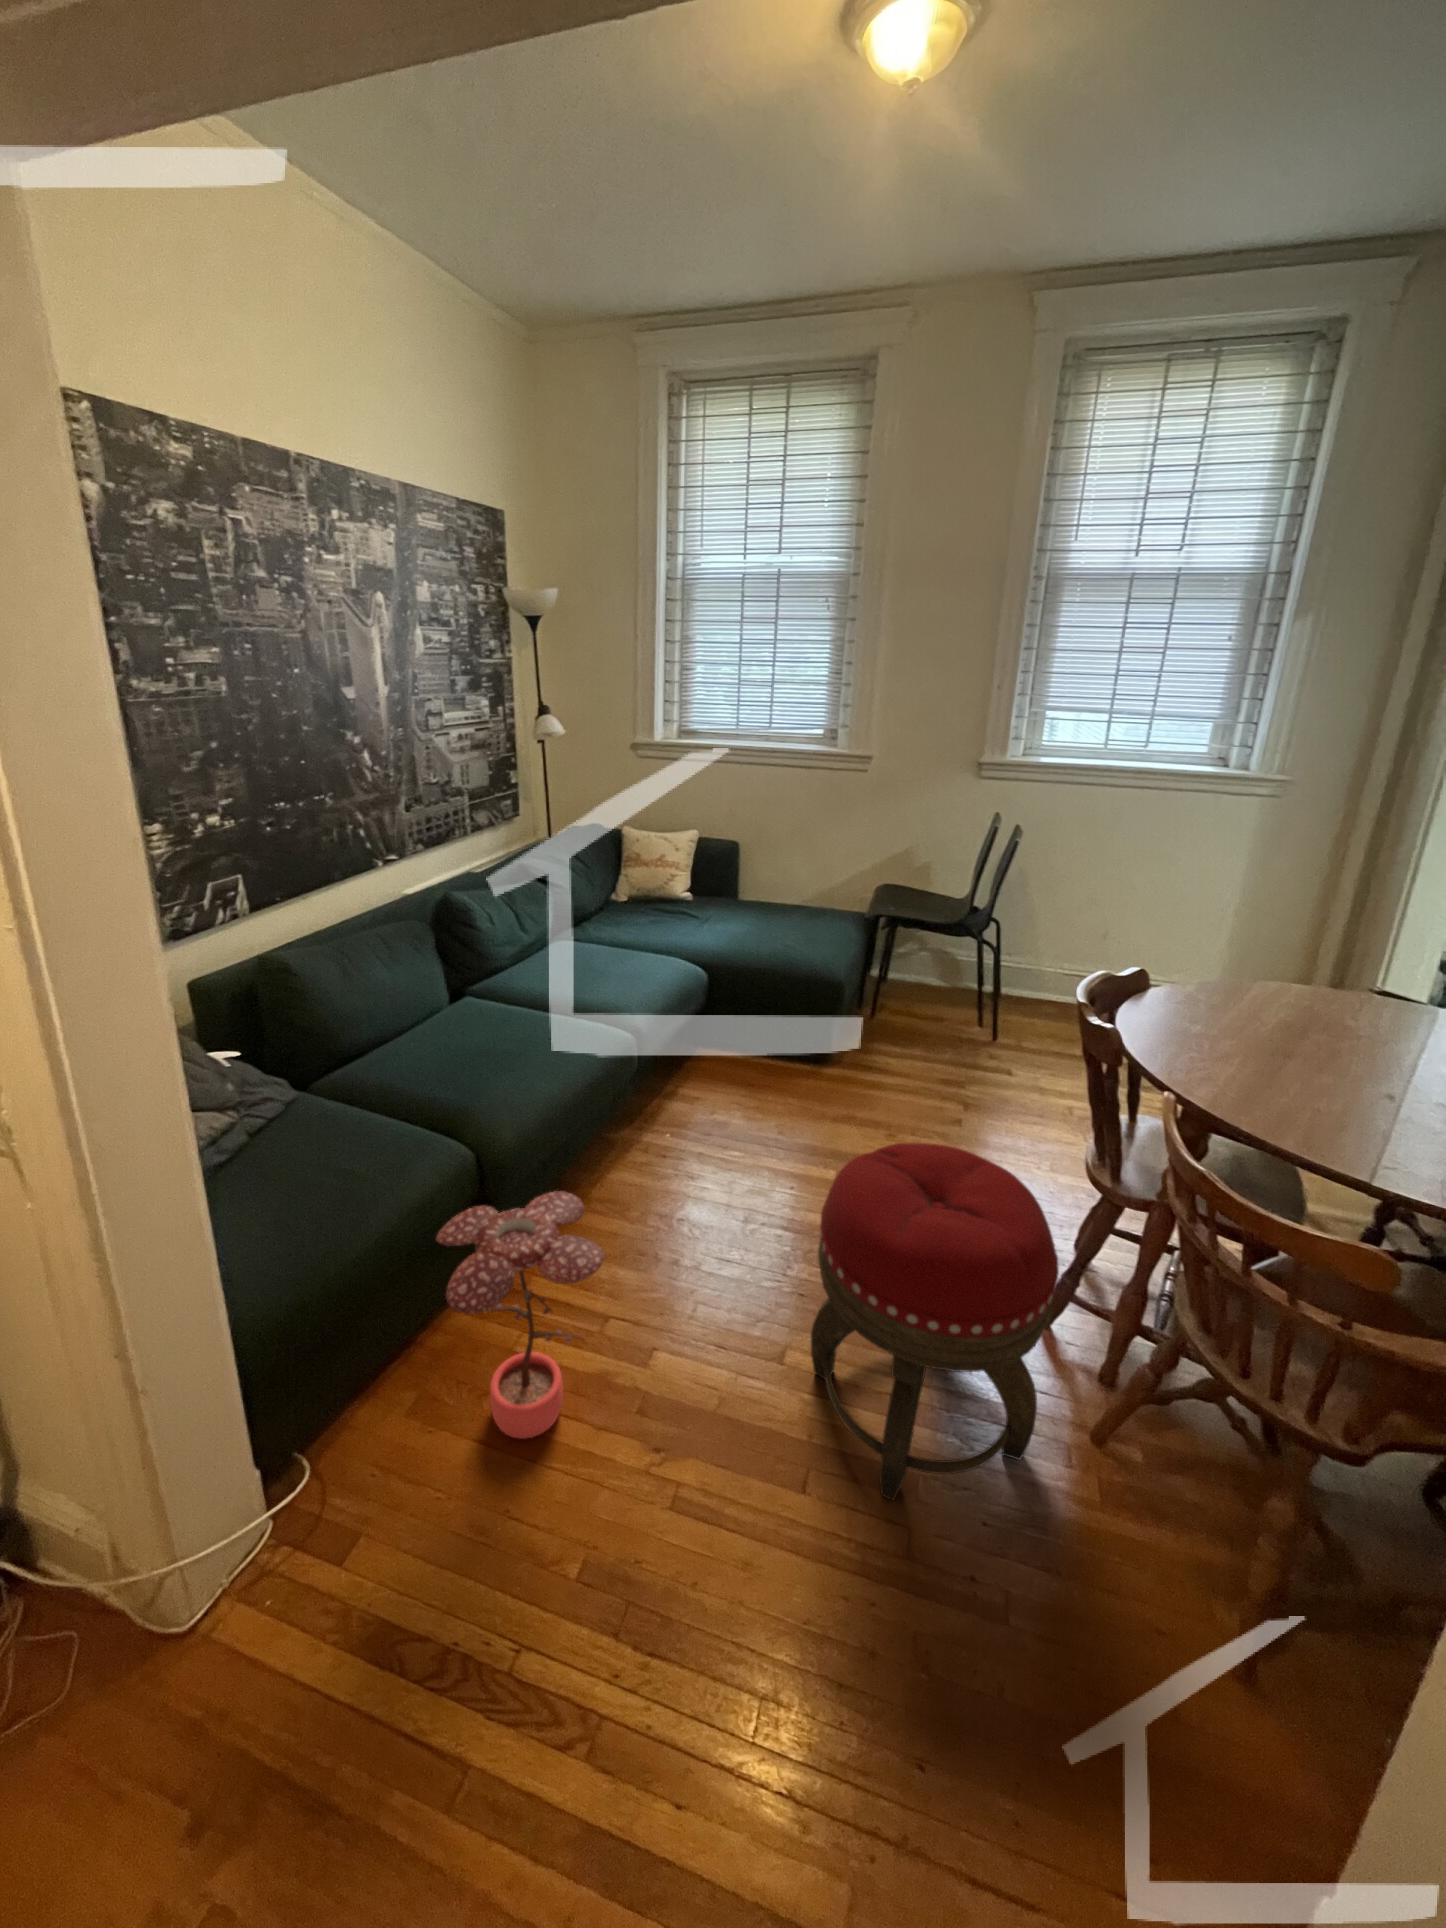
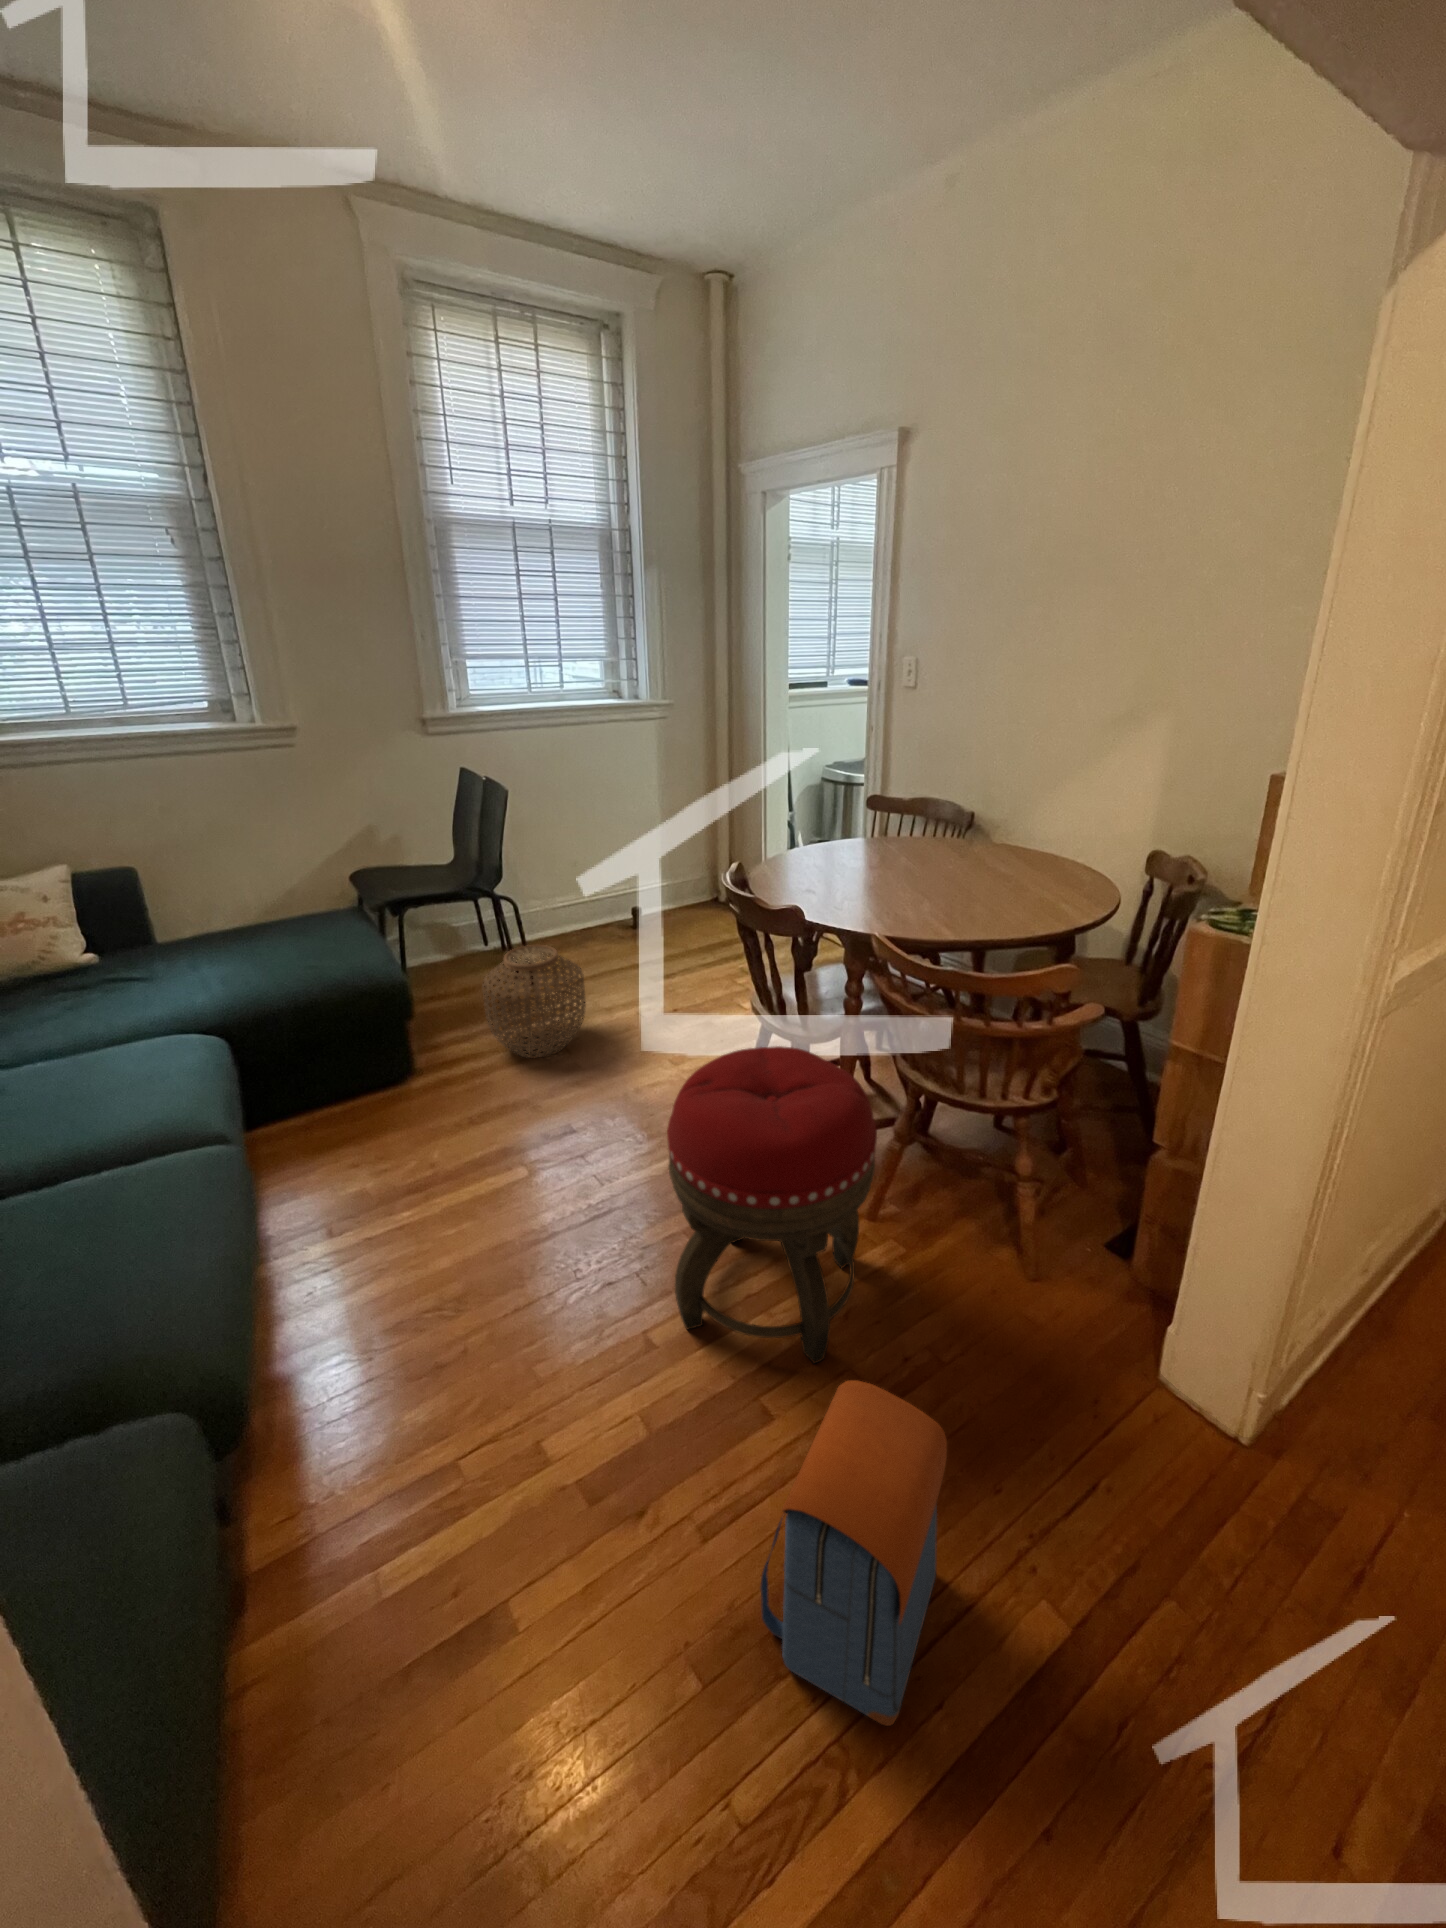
woven basket: none [898,990,1002,1102] -> present [482,945,586,1058]
potted plant: present [436,1191,605,1439] -> none [297,1334,570,1685]
backpack: none [622,1464,798,1765] -> present [761,1380,947,1726]

